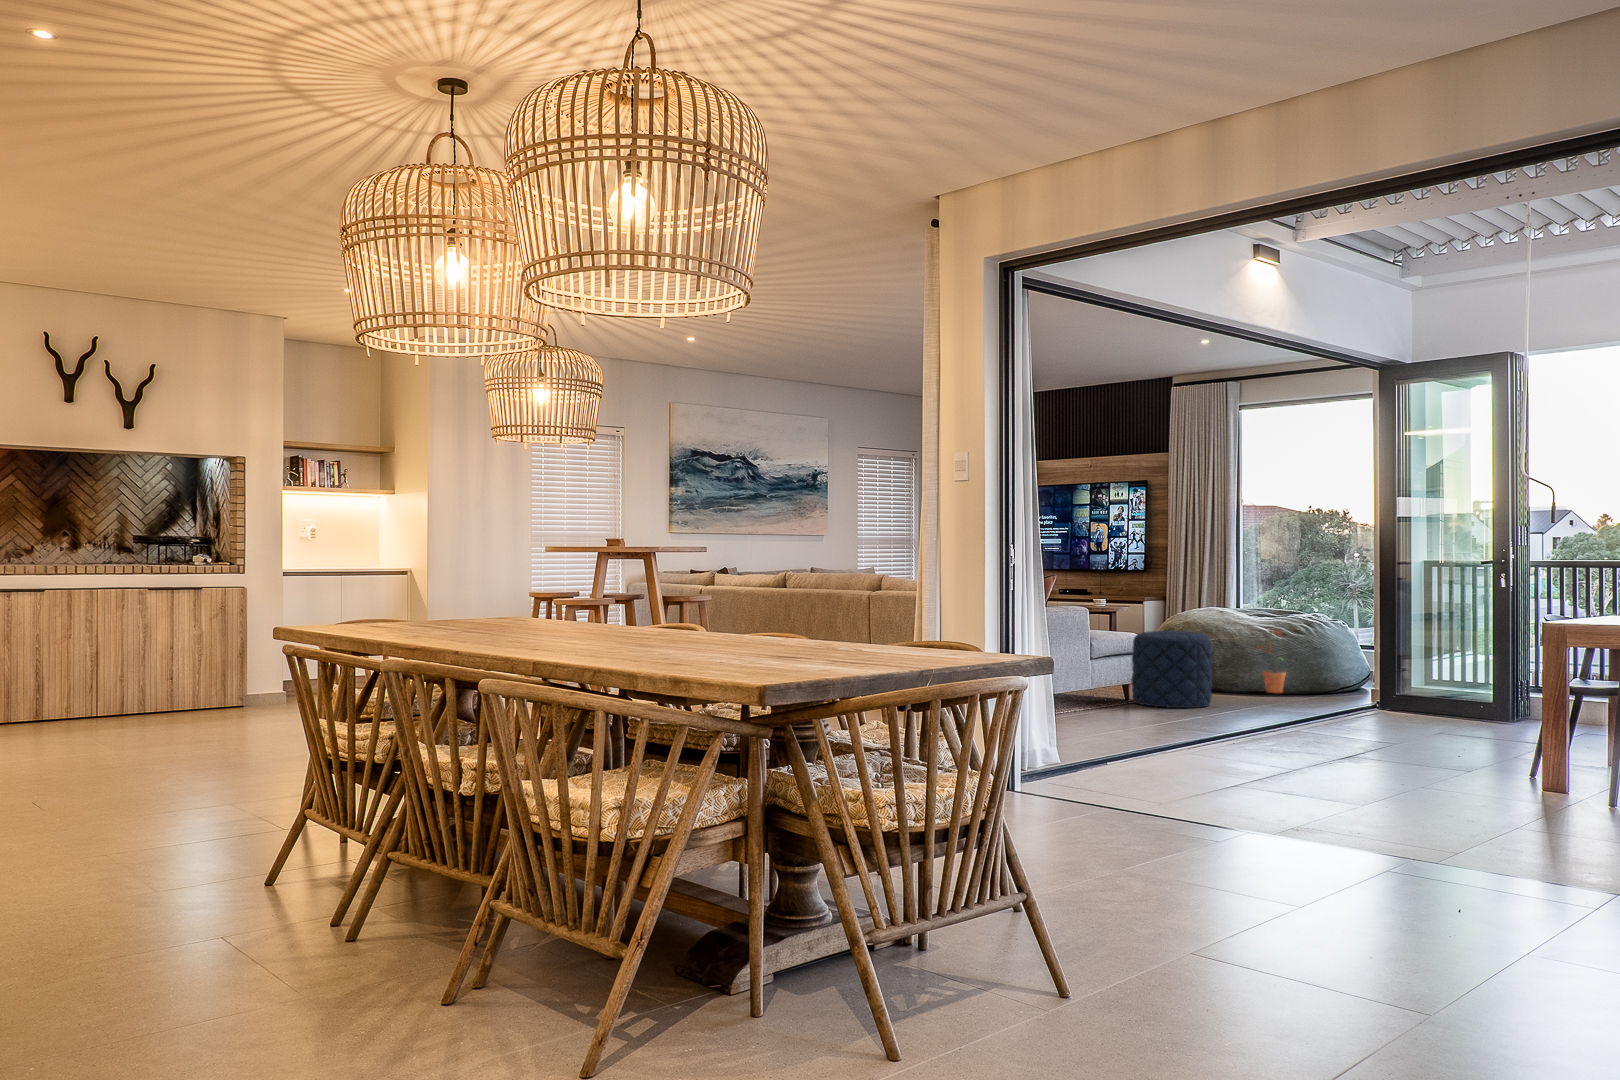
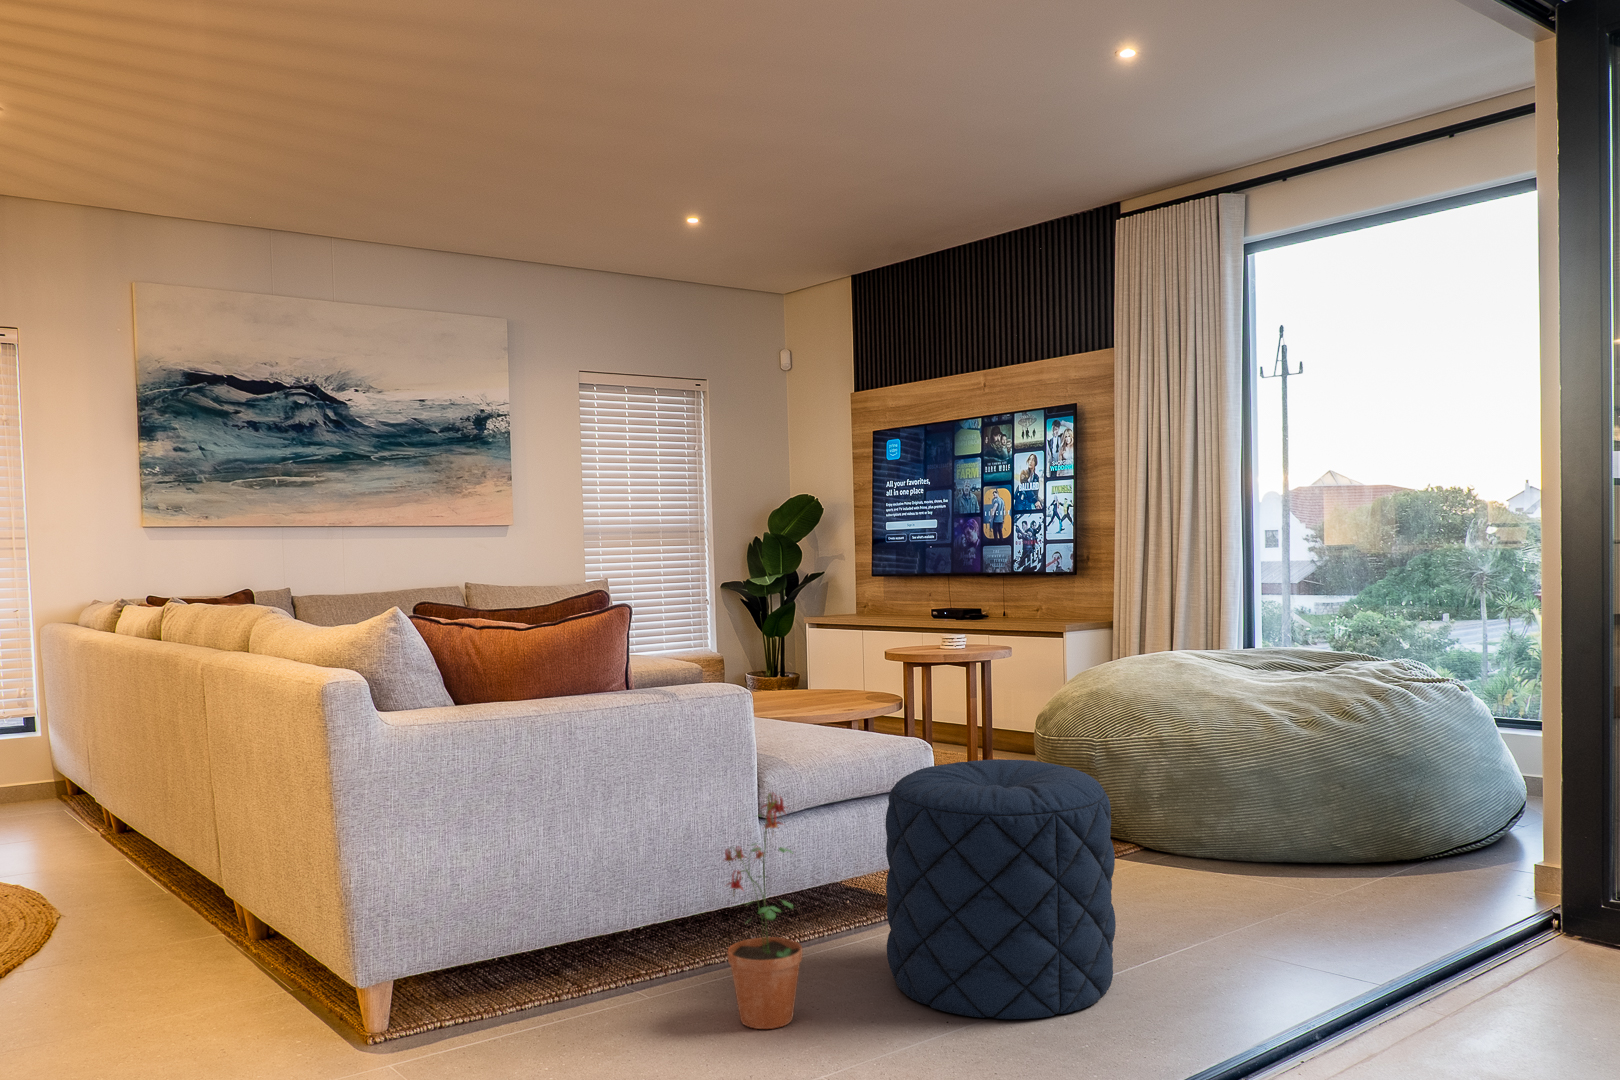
potted plant: present [1256,628,1286,693] -> present [723,793,802,1029]

